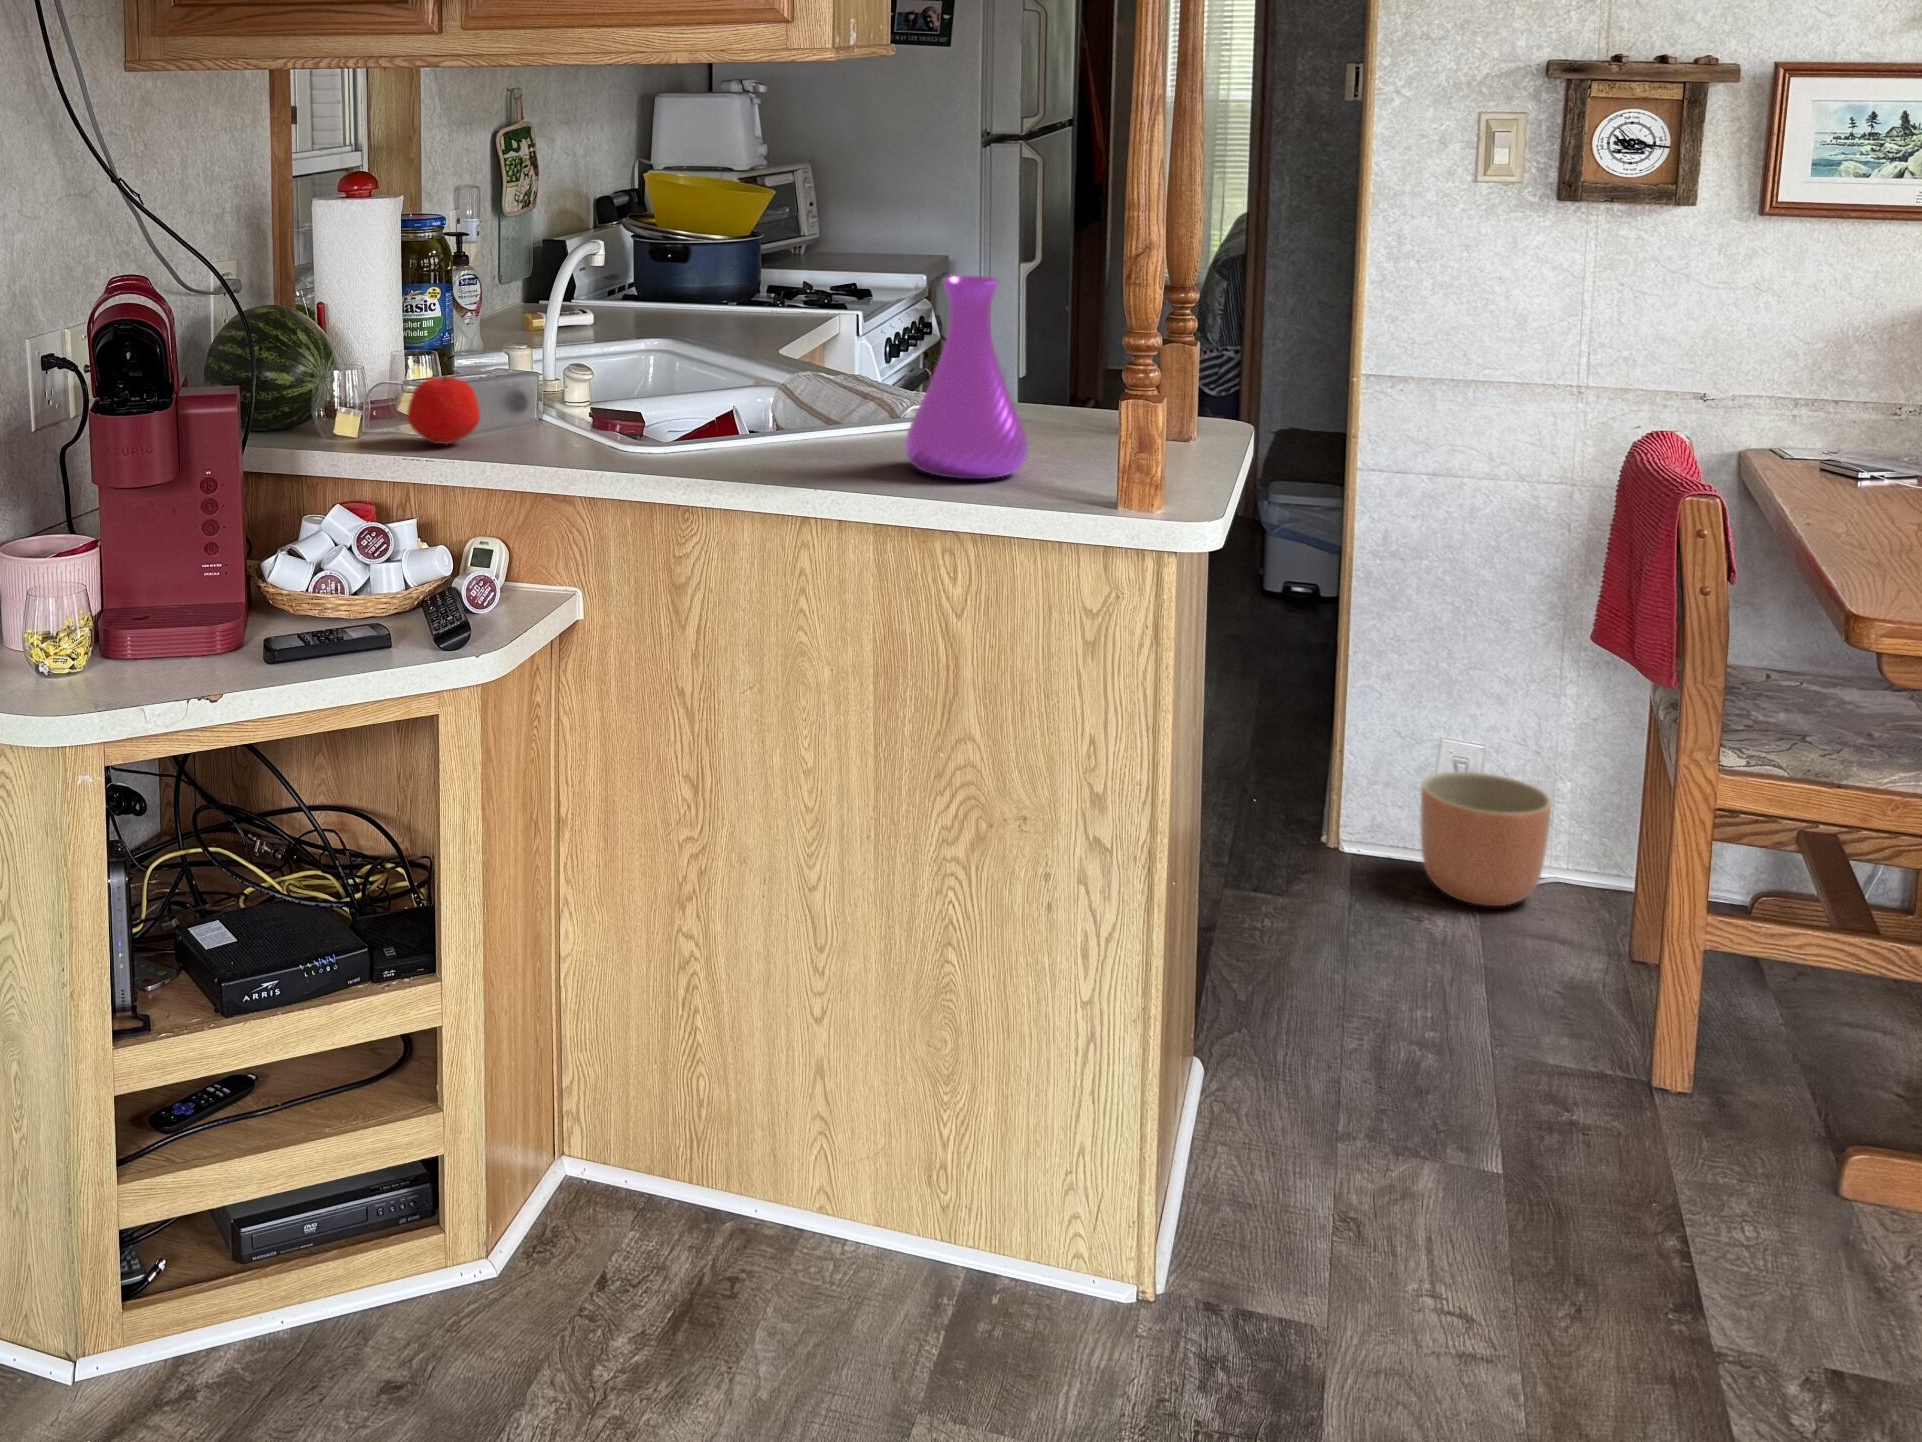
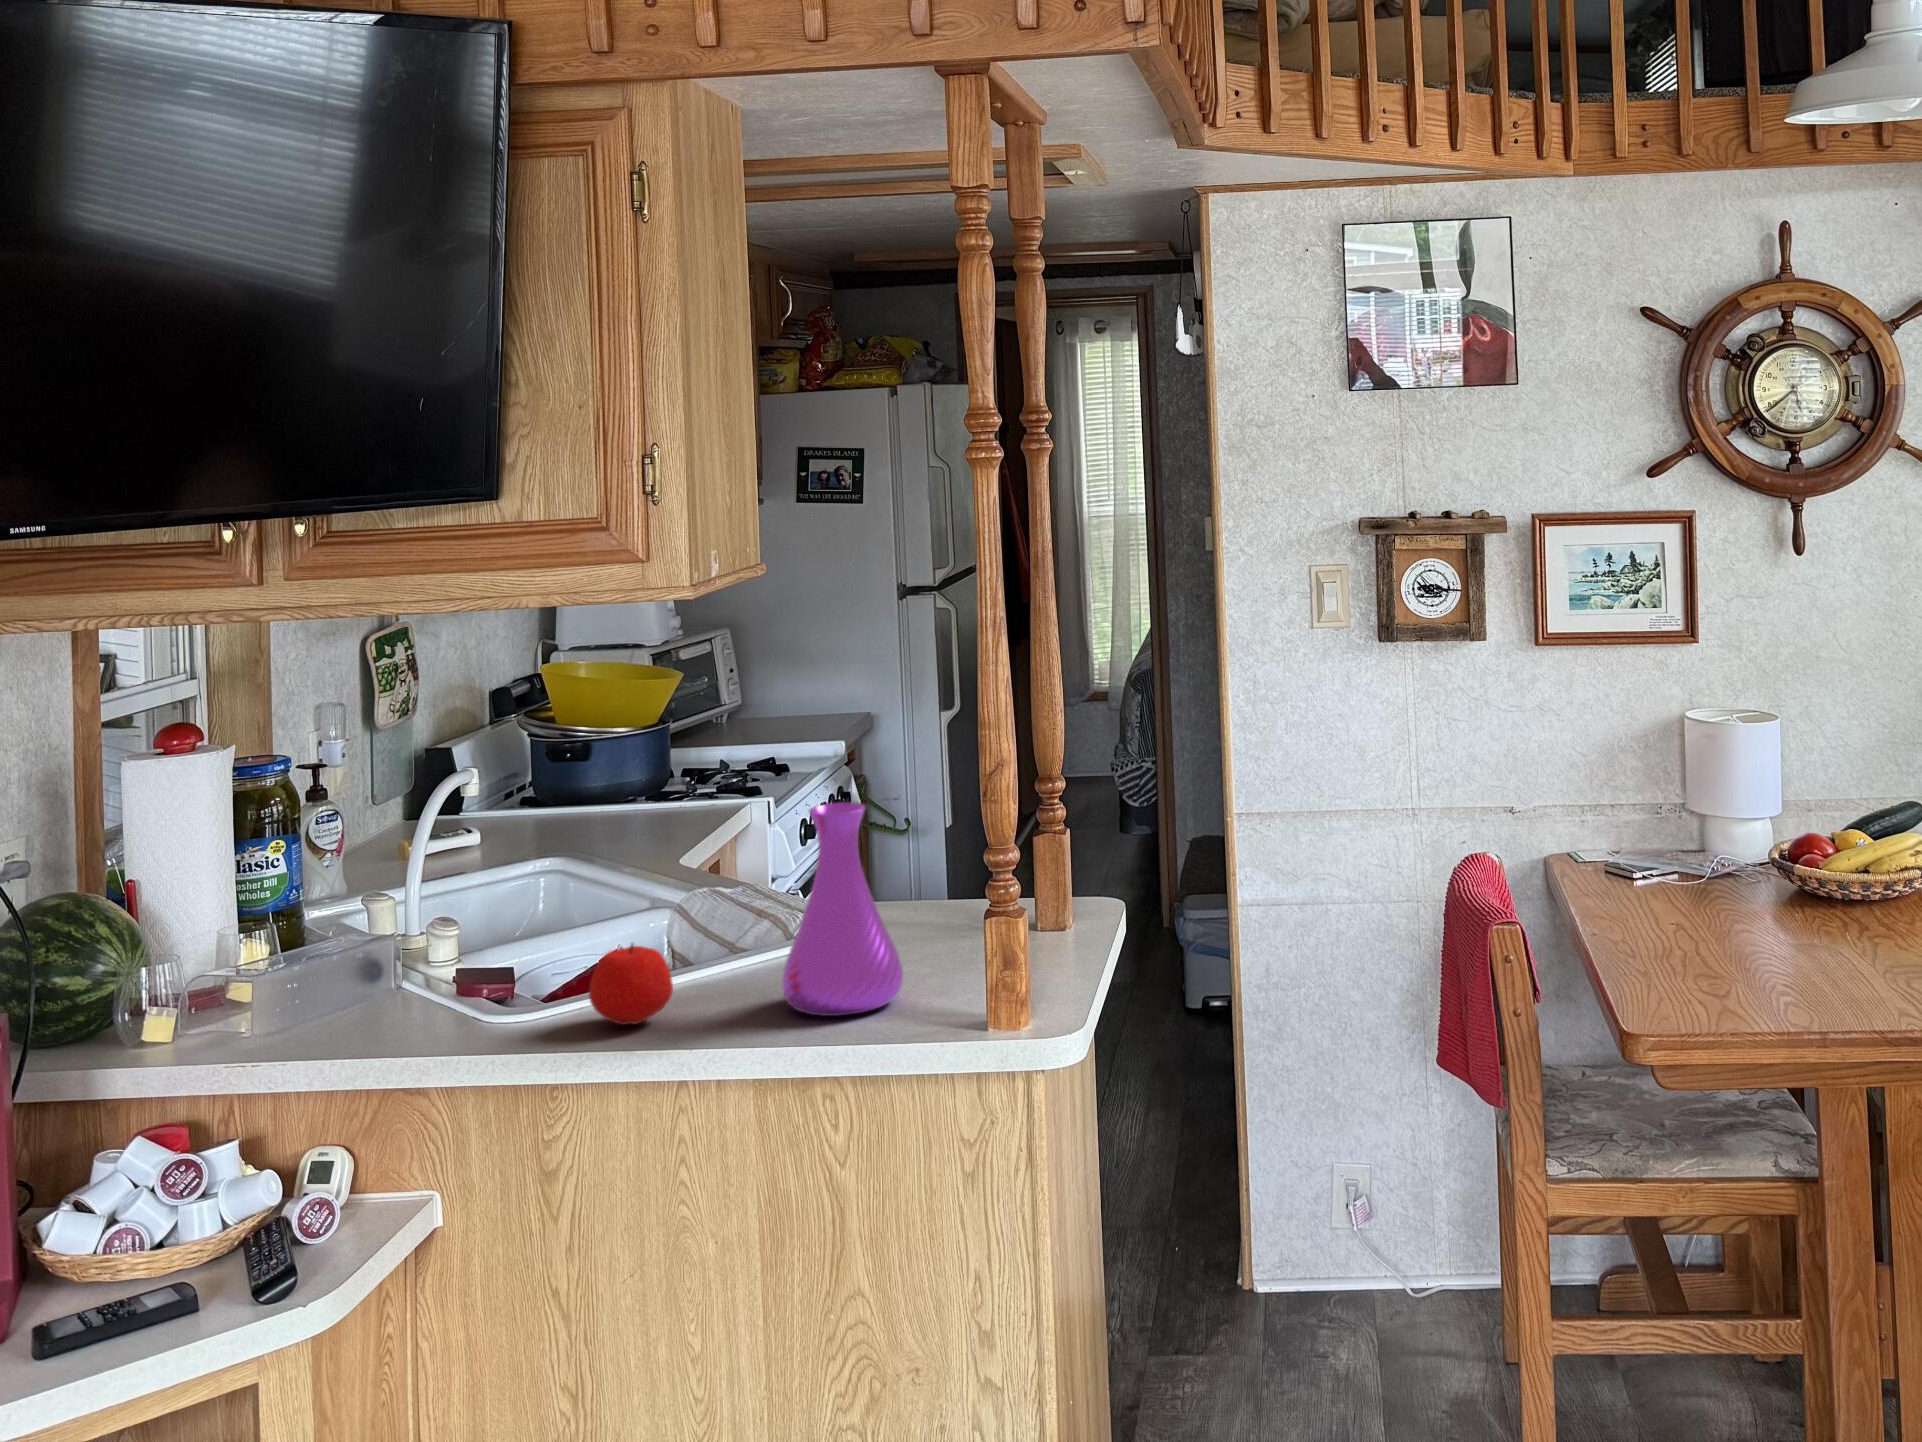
apple: present [407,375,480,444] -> present [589,943,673,1025]
planter: present [1420,772,1551,906] -> none [1319,1193,1429,1329]

